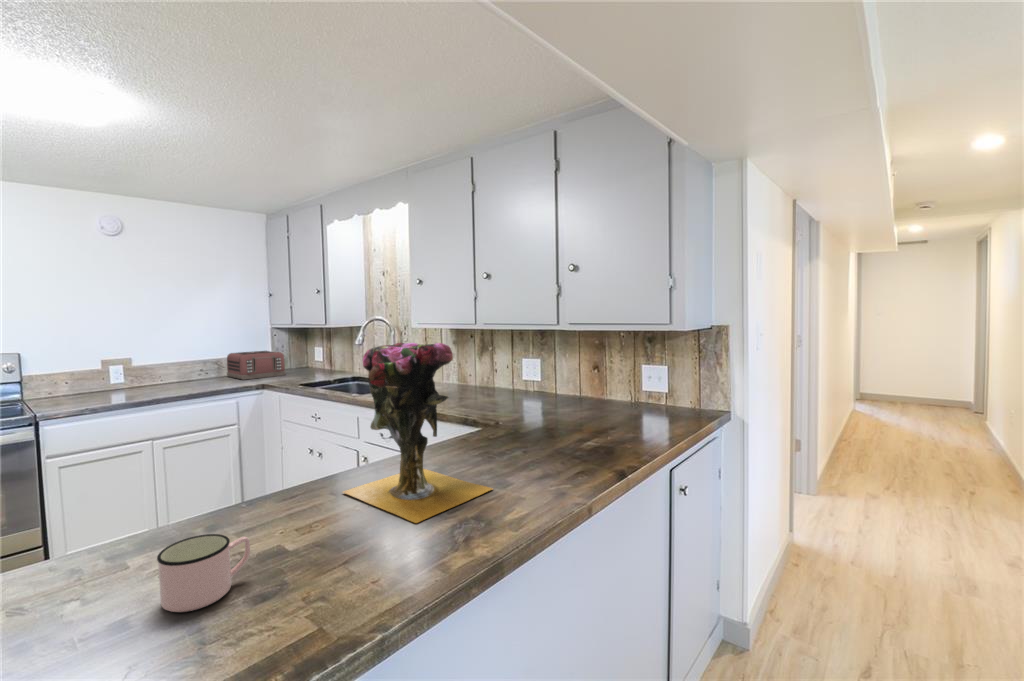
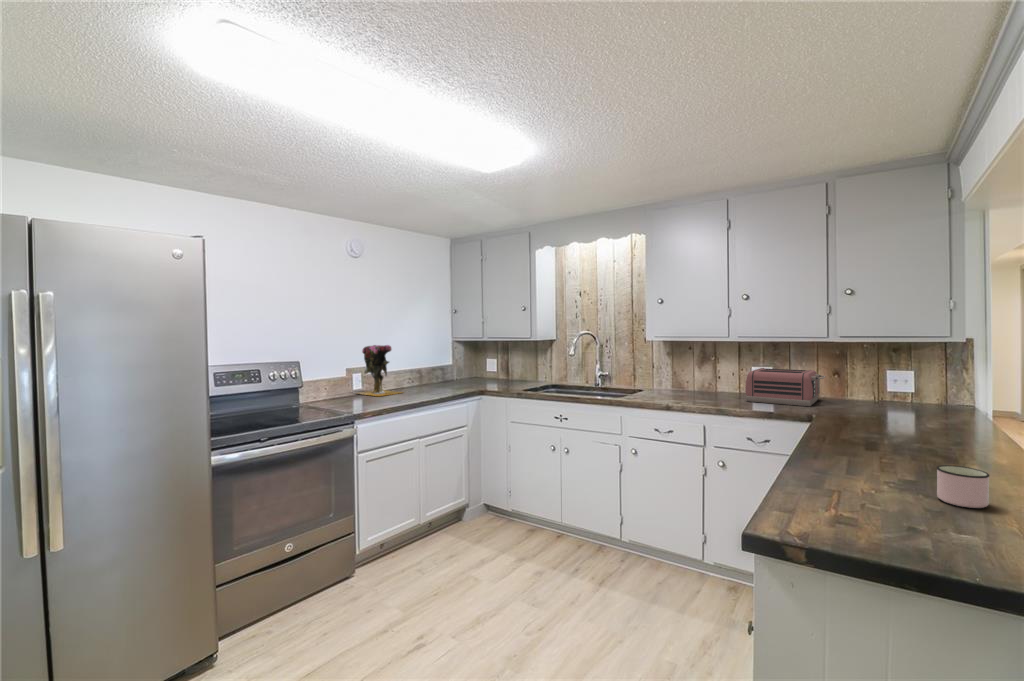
vase: present [343,342,492,523] -> present [359,345,402,396]
toaster: present [227,351,286,380] -> present [745,368,825,406]

